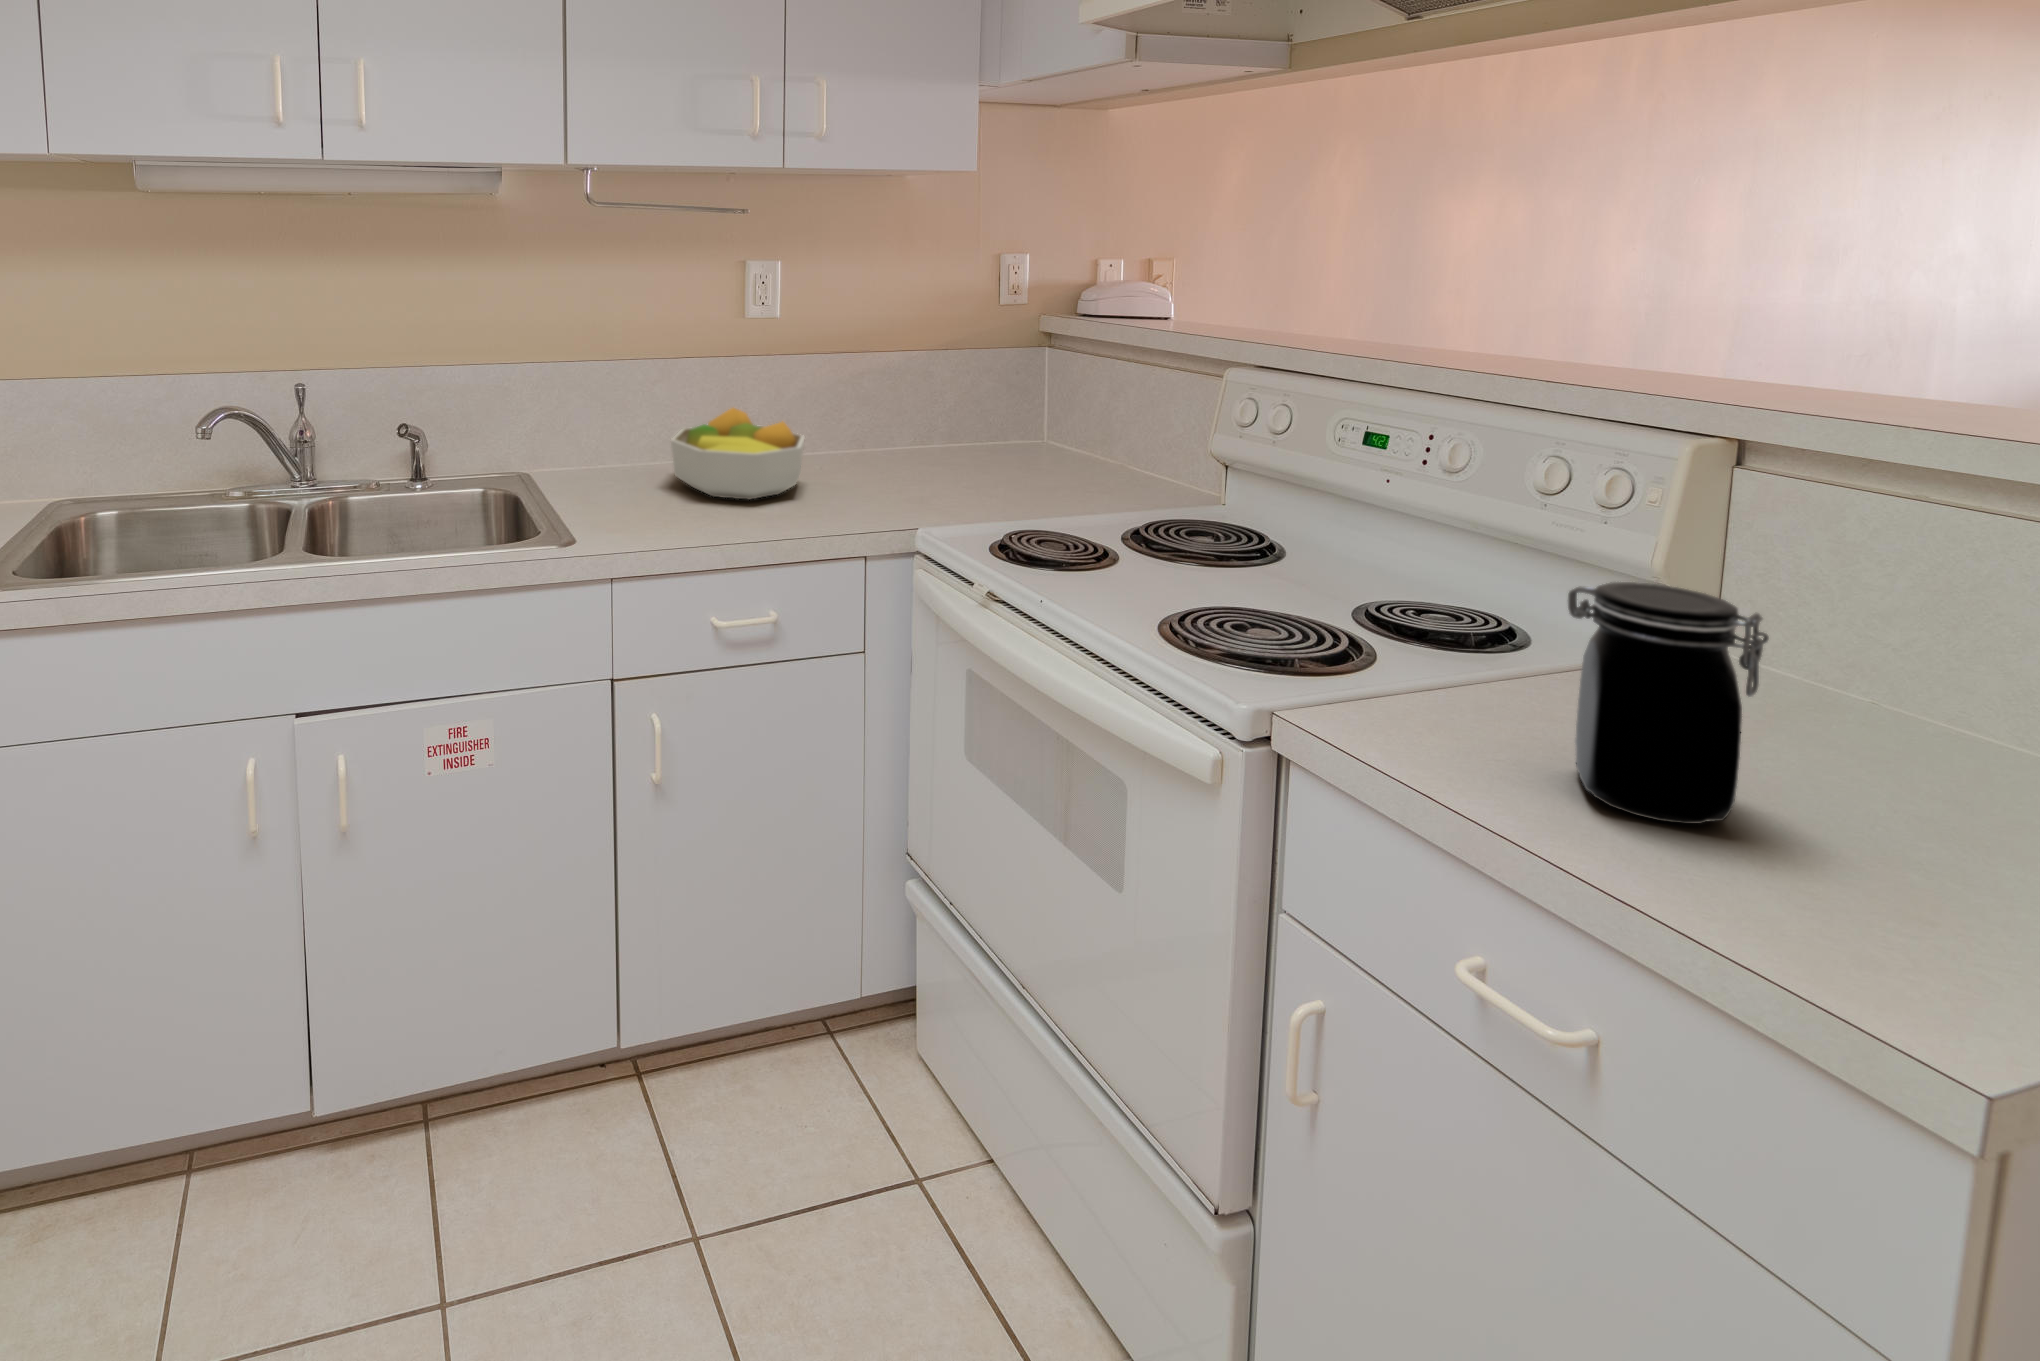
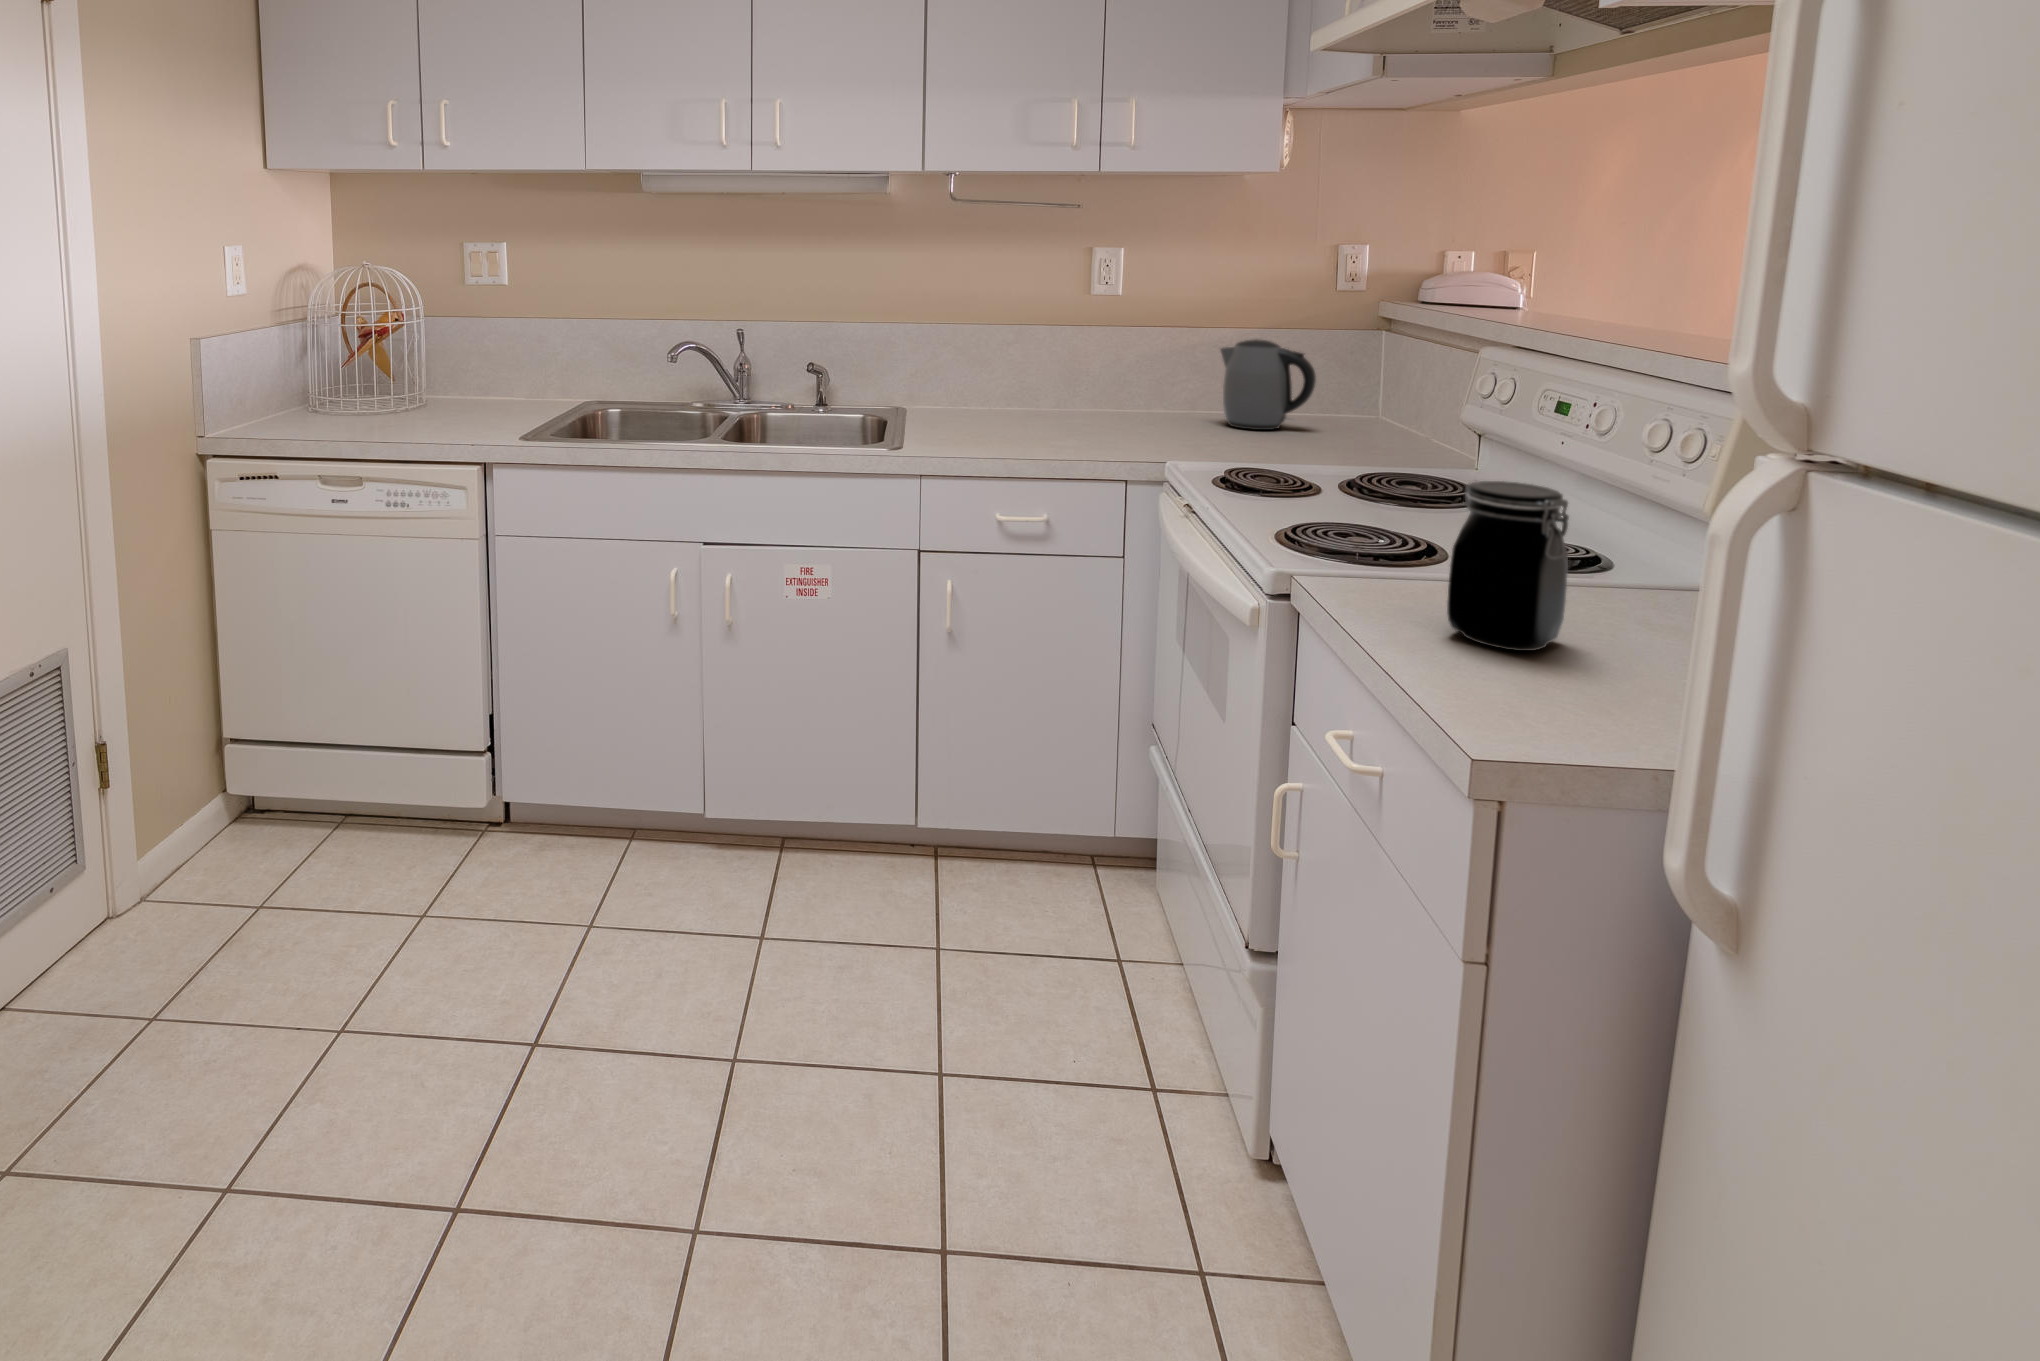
kettle: none [899,365,1005,468] -> present [1221,340,1316,430]
fruit bowl: present [671,408,804,500] -> none [1001,365,1114,435]

